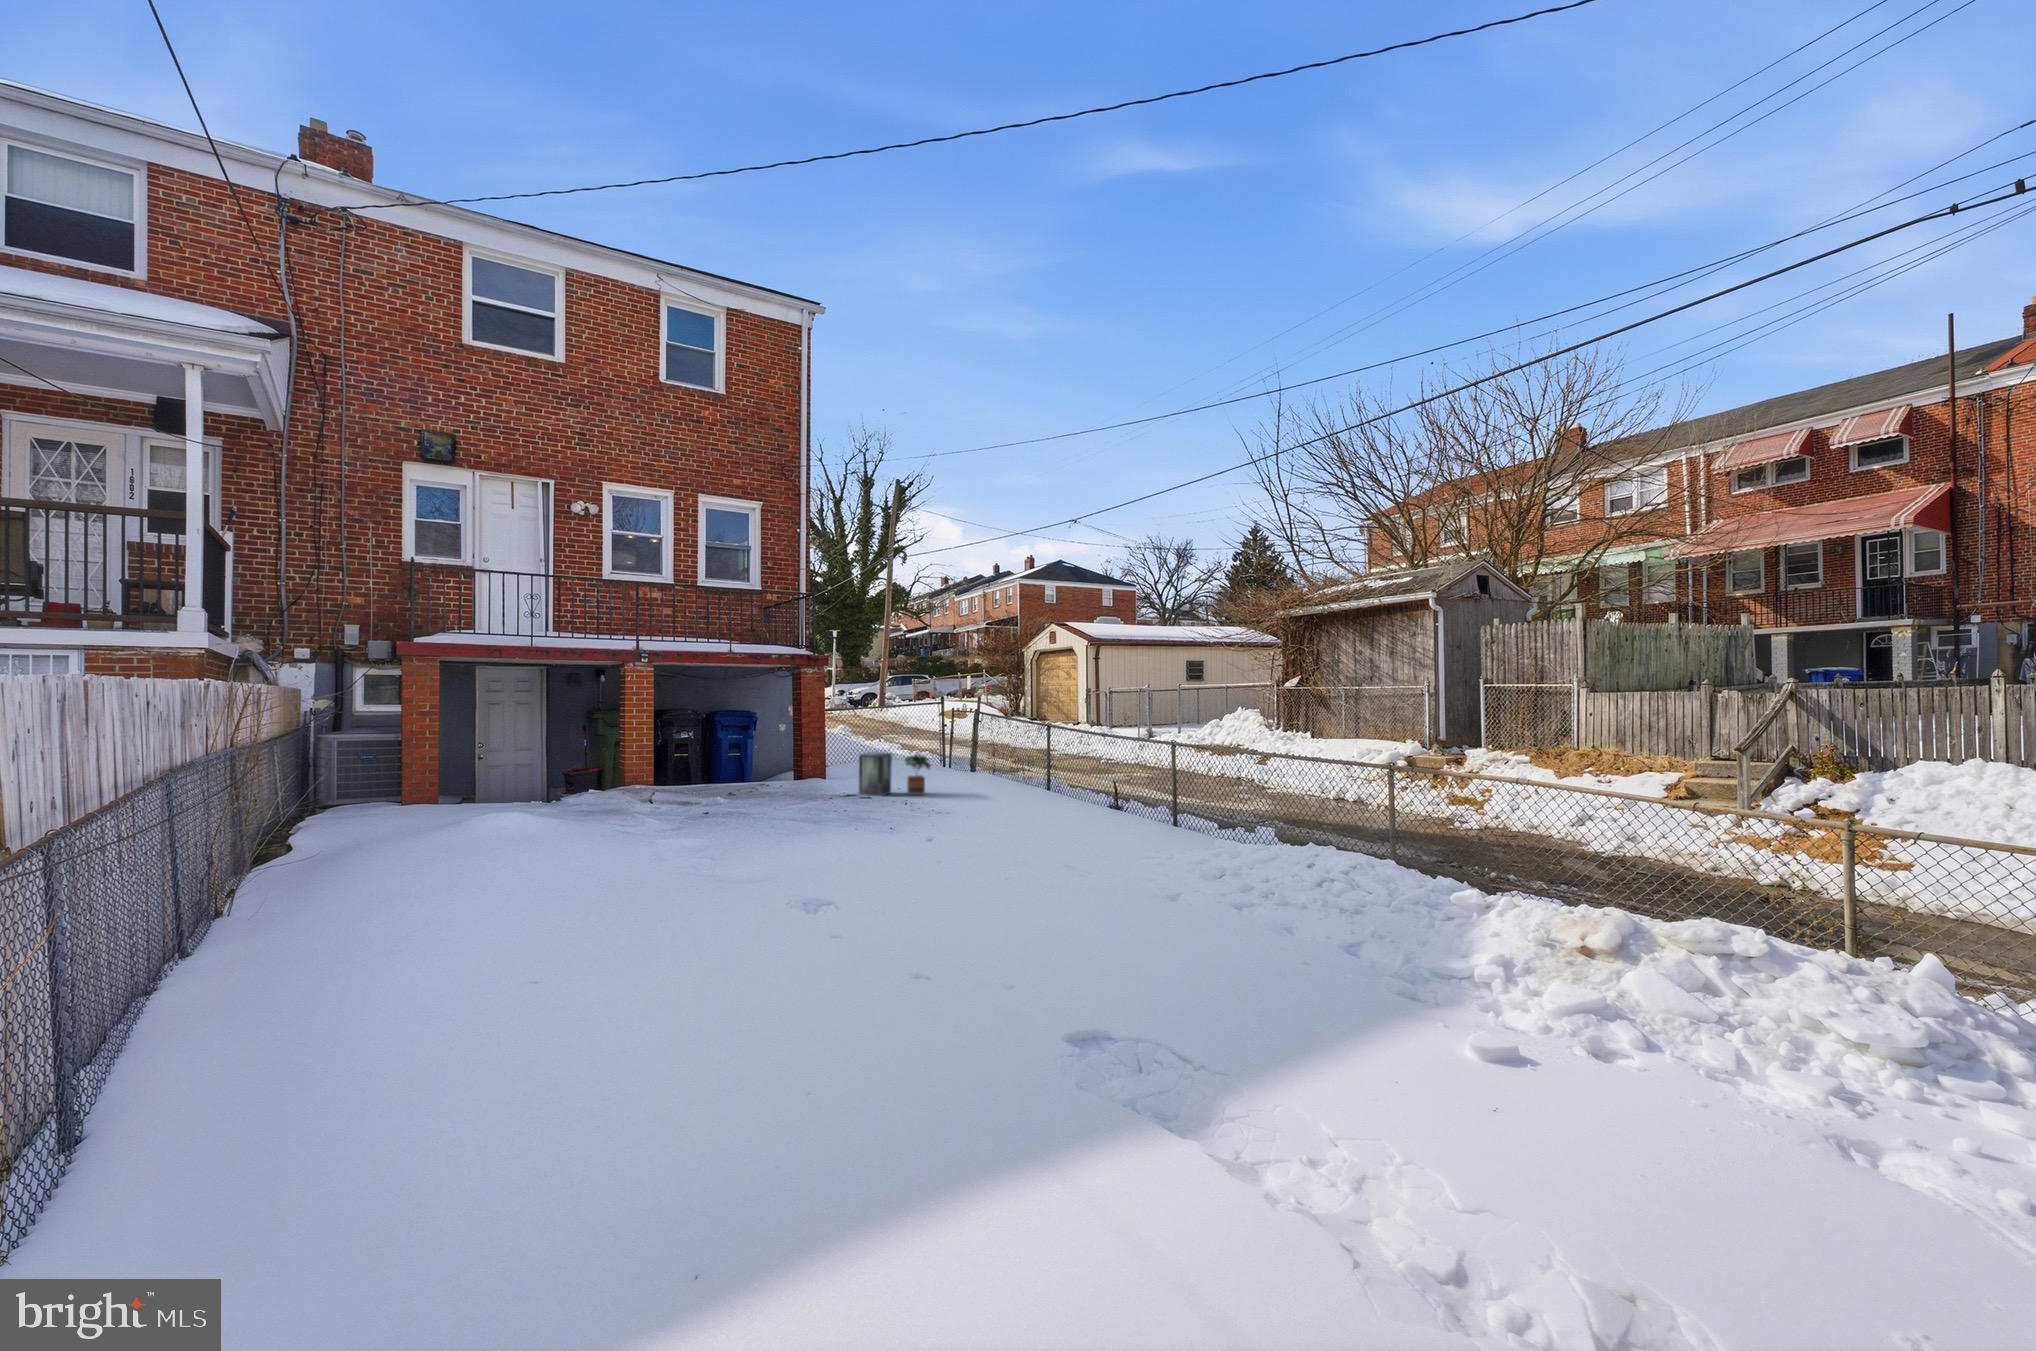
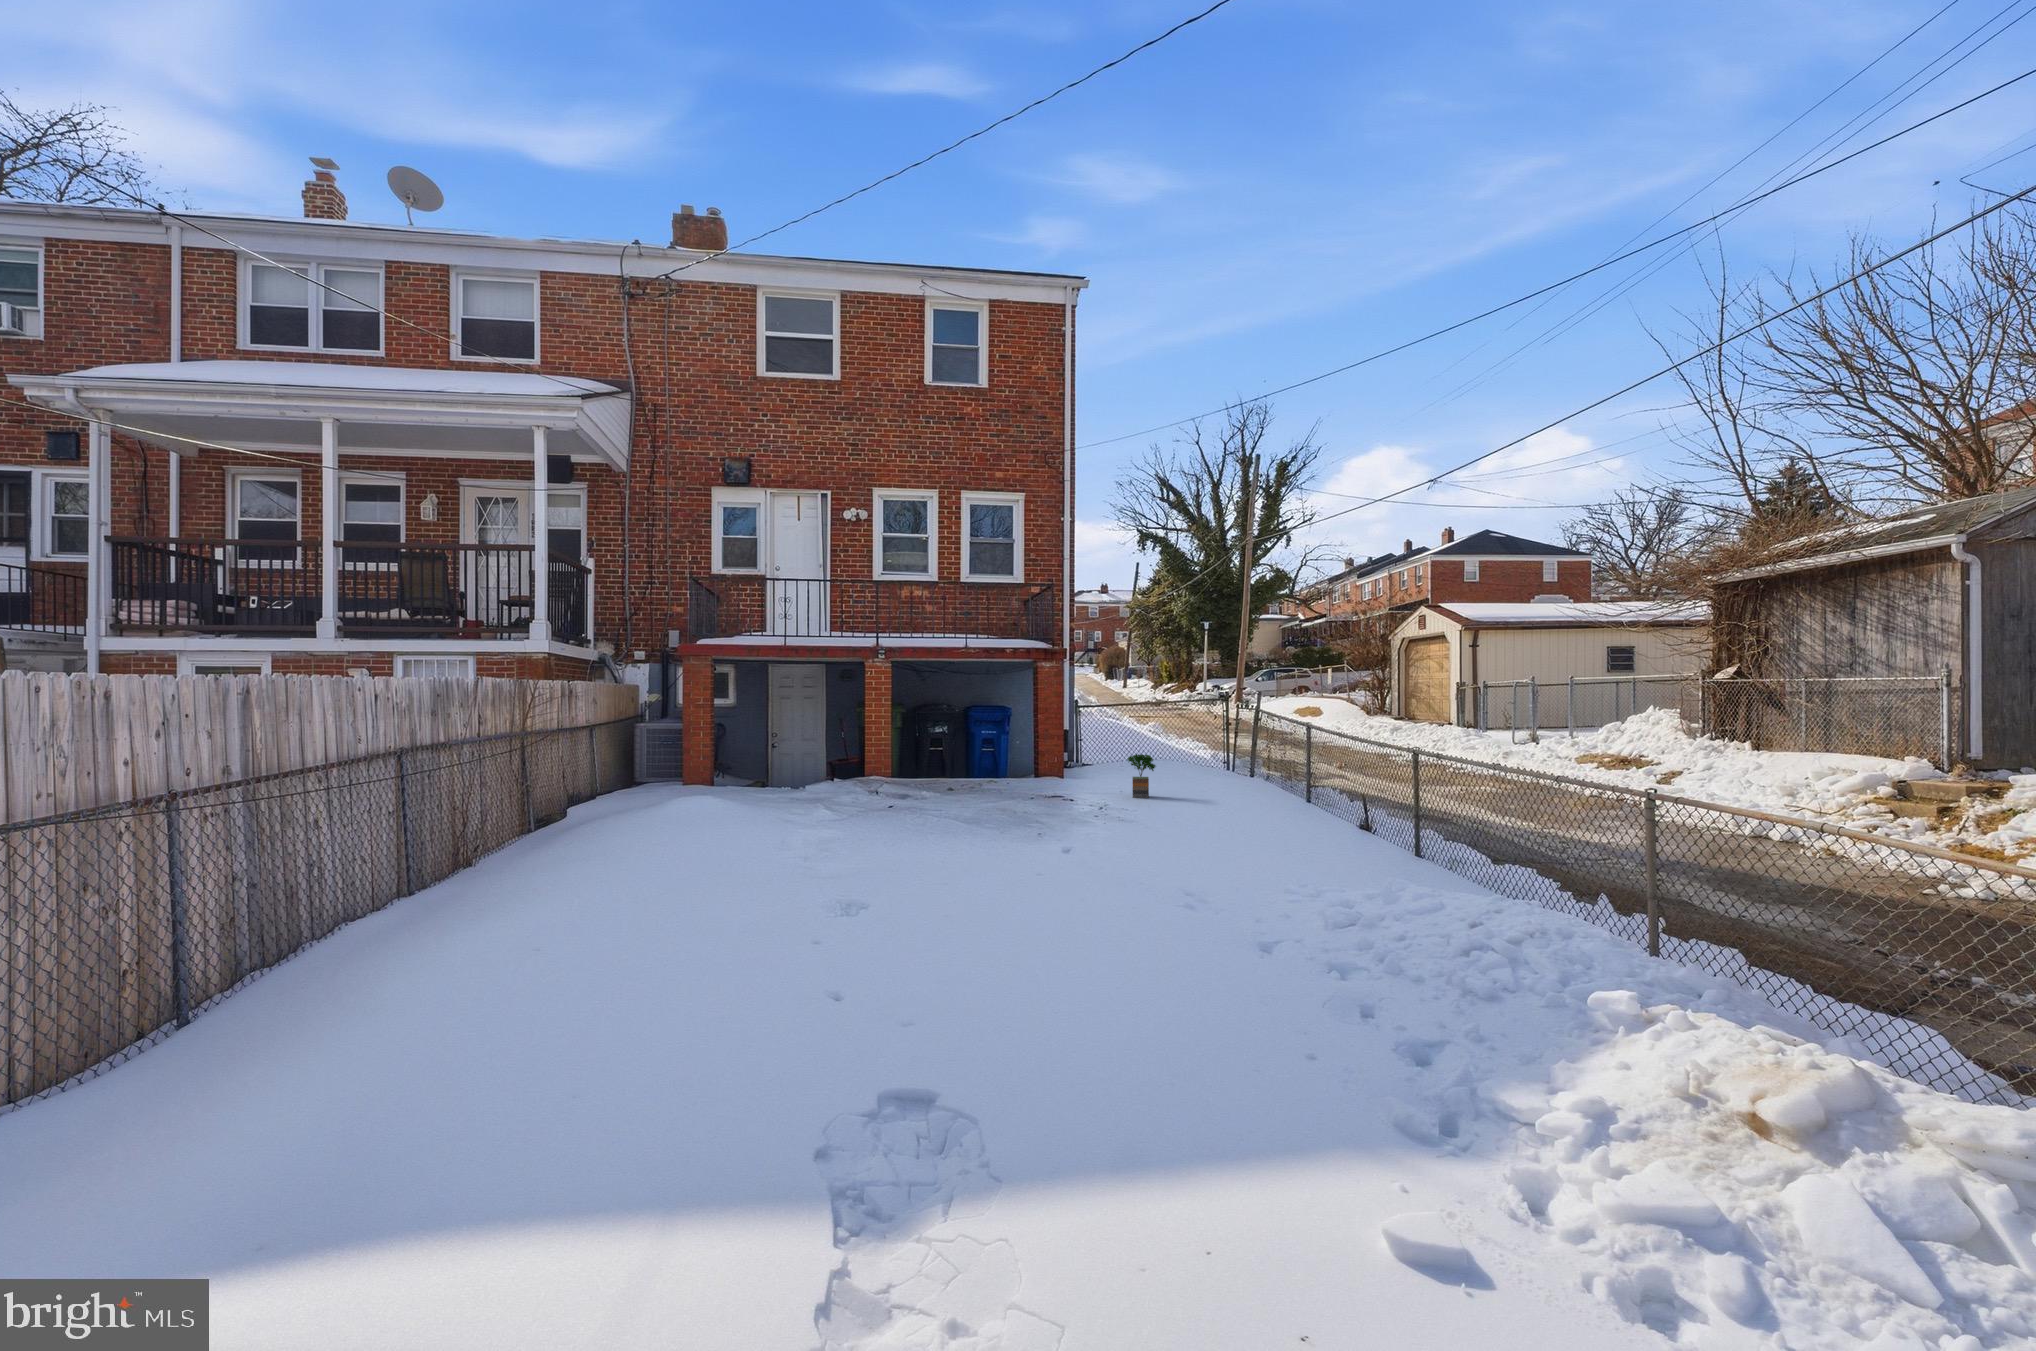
storage box: present [859,752,892,796] -> none [1079,750,1115,798]

